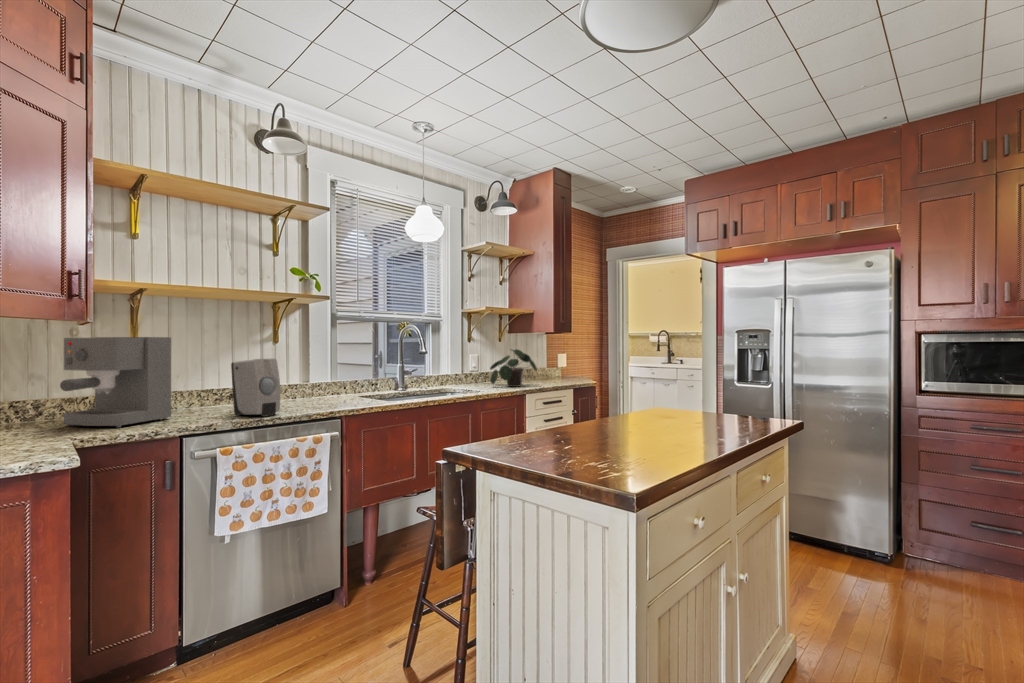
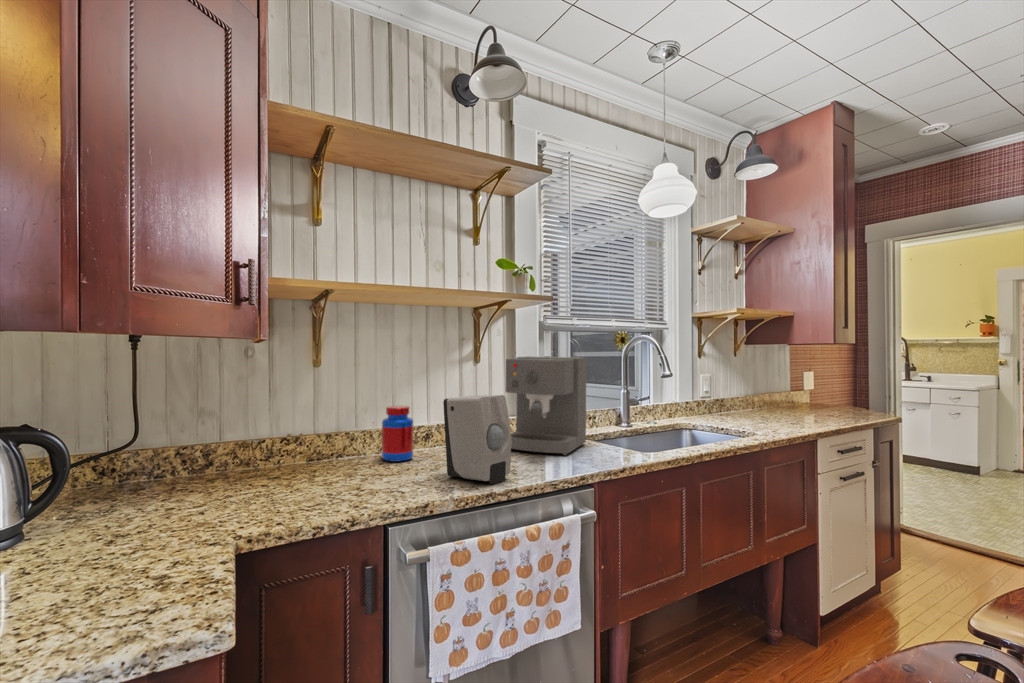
coffee maker: present [60,337,171,428] -> present [506,356,586,455]
potted plant: present [490,349,537,387] -> none [736,369,814,423]
jar: none [189,372,215,411] -> present [382,406,413,462]

